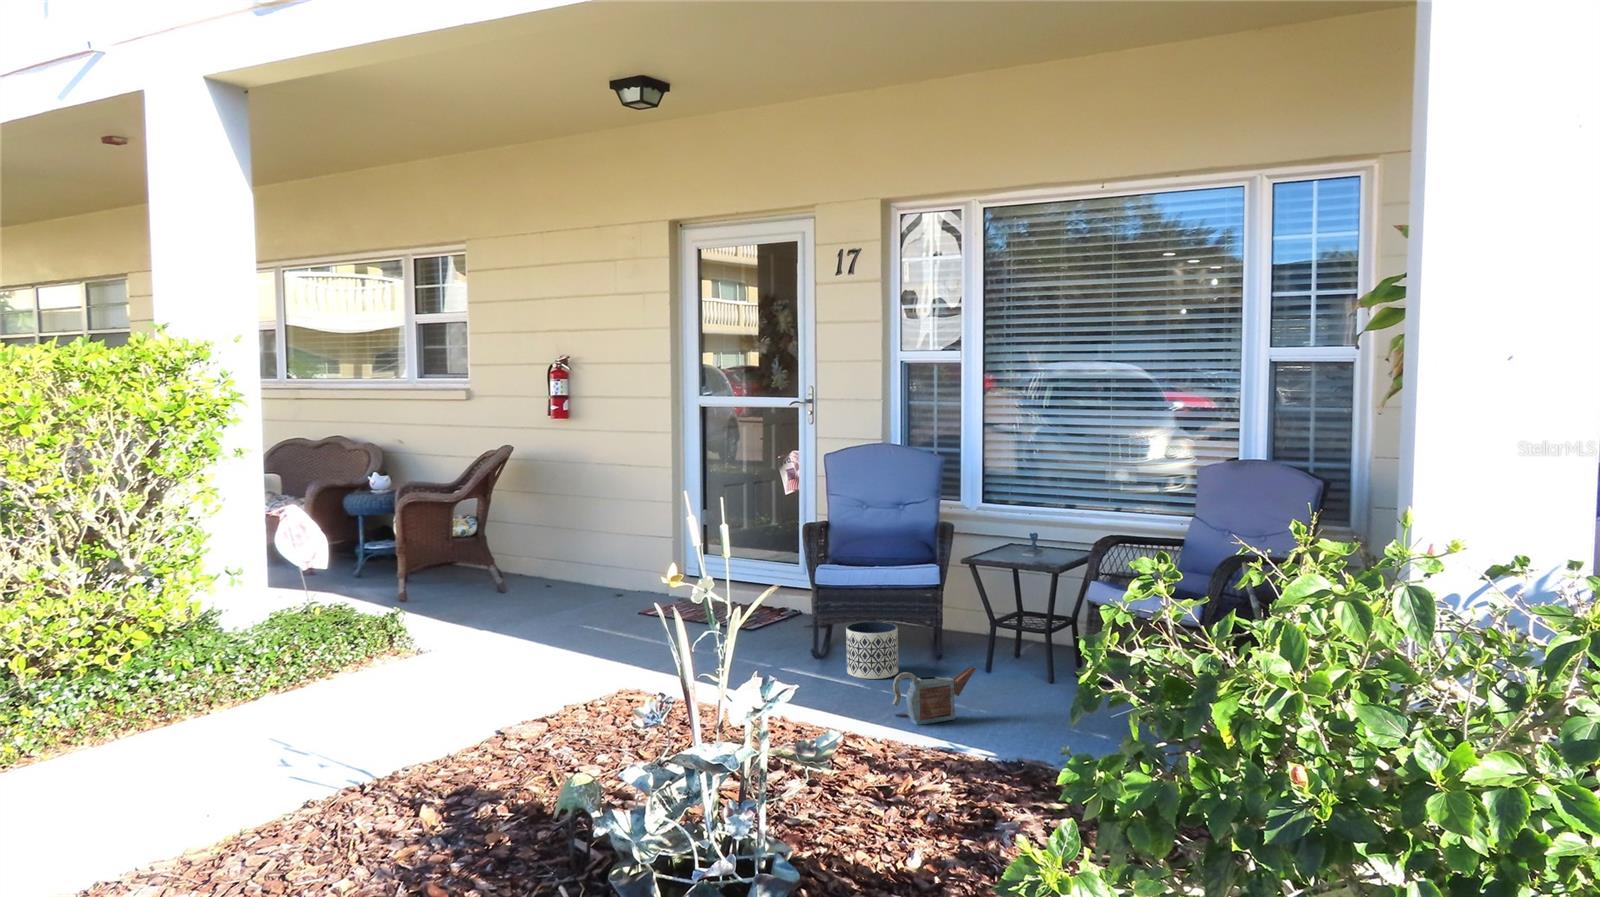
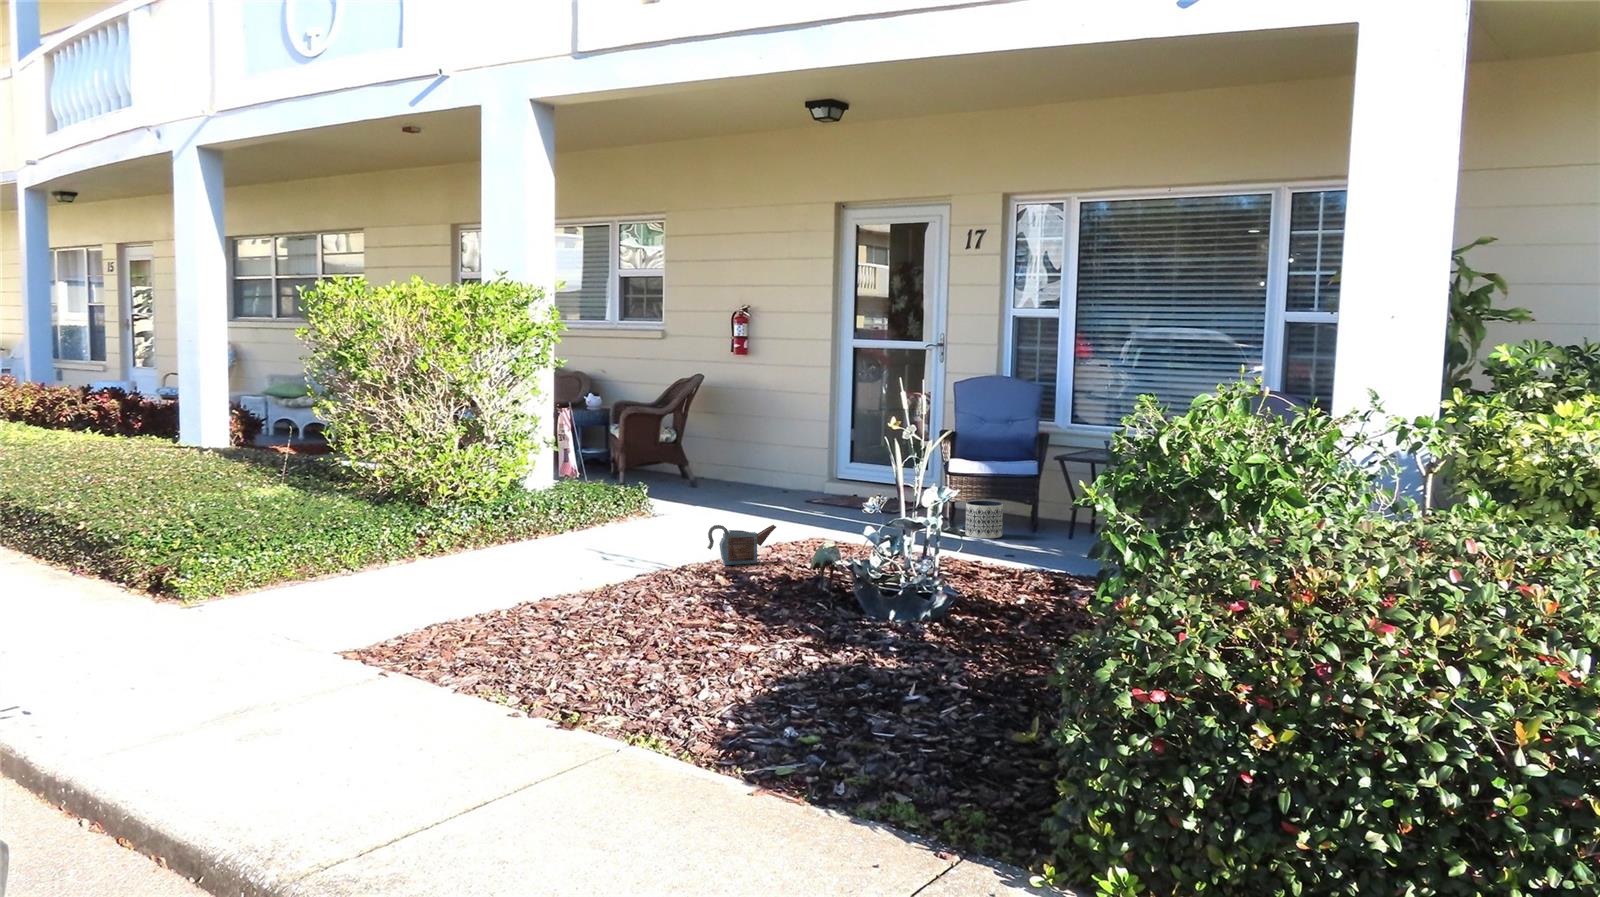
watering can: present [892,666,976,725] -> present [707,525,776,565]

